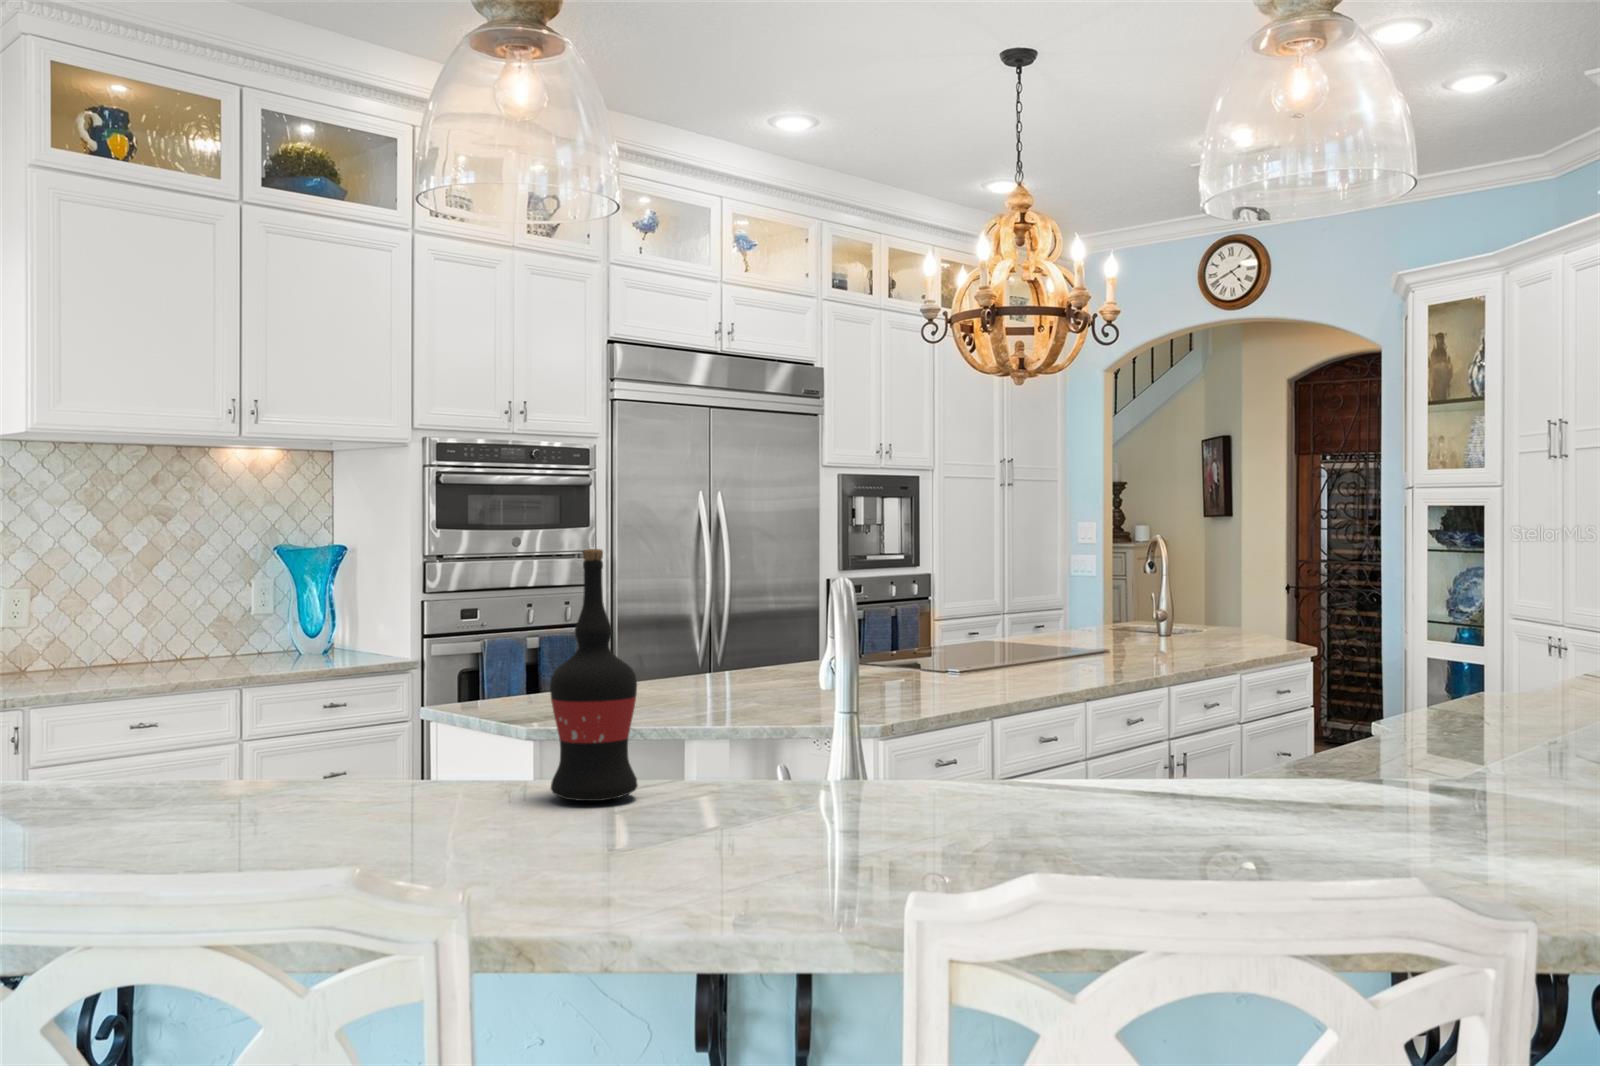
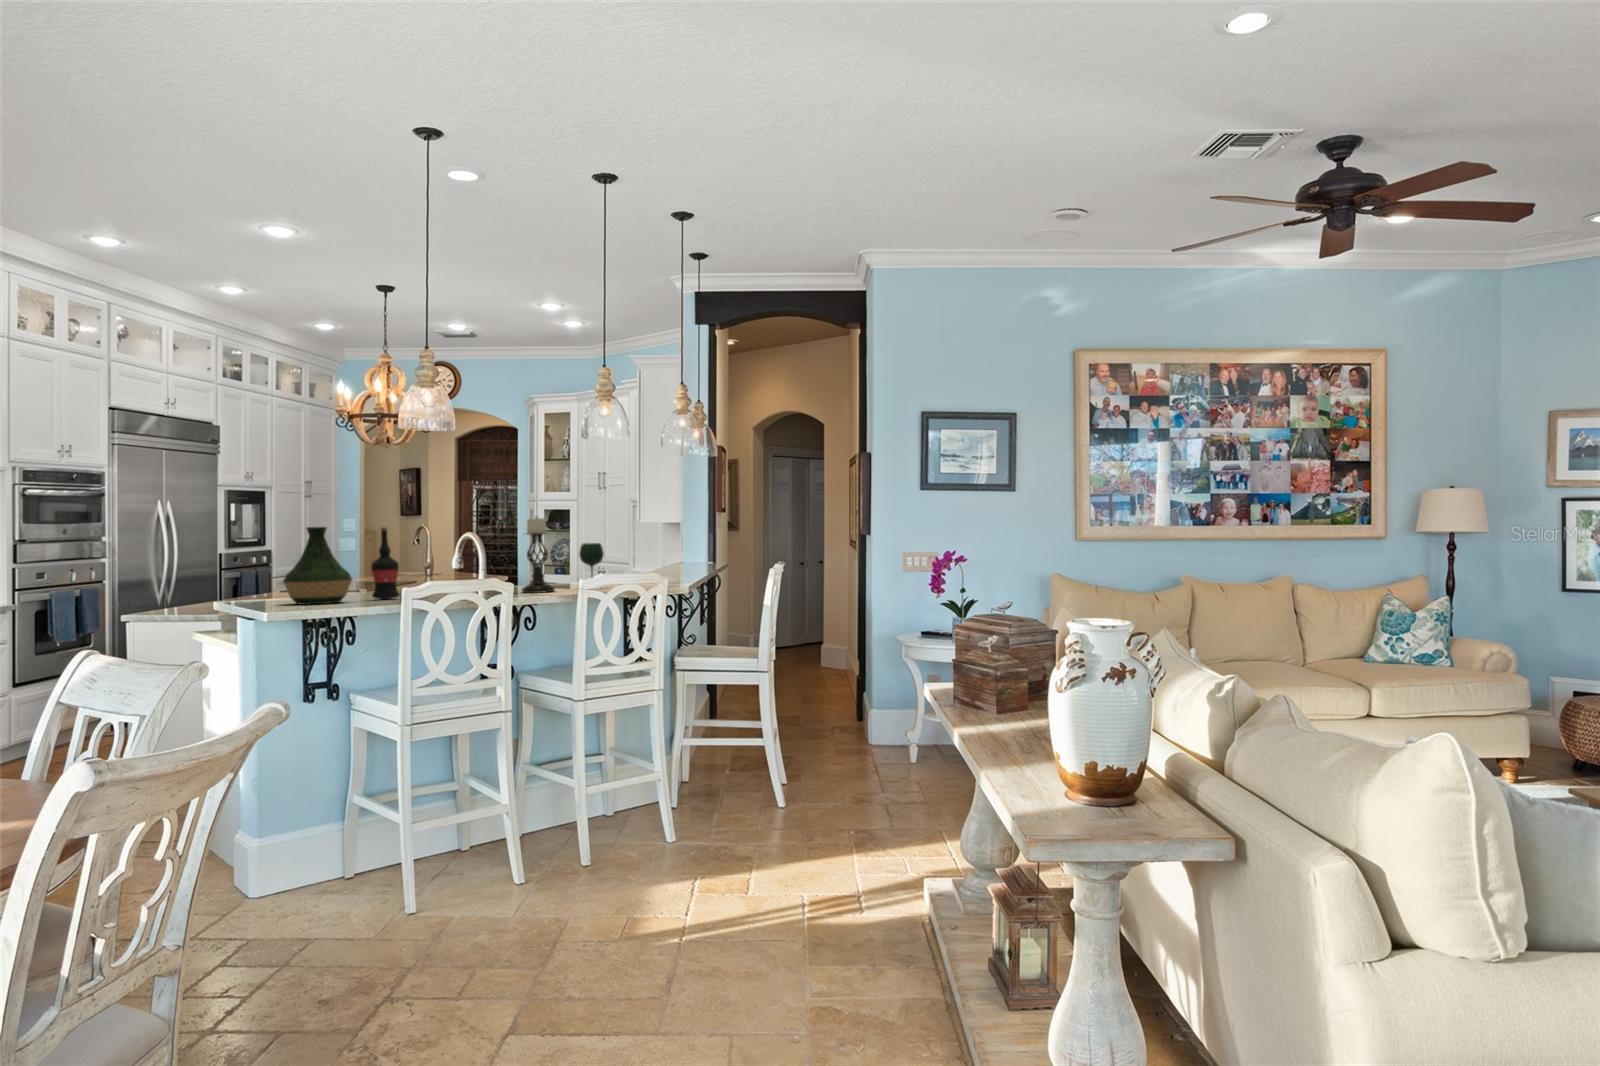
candle holder: none [1105,508,1243,827] -> present [522,516,555,593]
vase: none [223,547,452,819] -> present [283,527,352,605]
wine glass: none [1384,616,1490,799] -> present [579,543,604,577]

